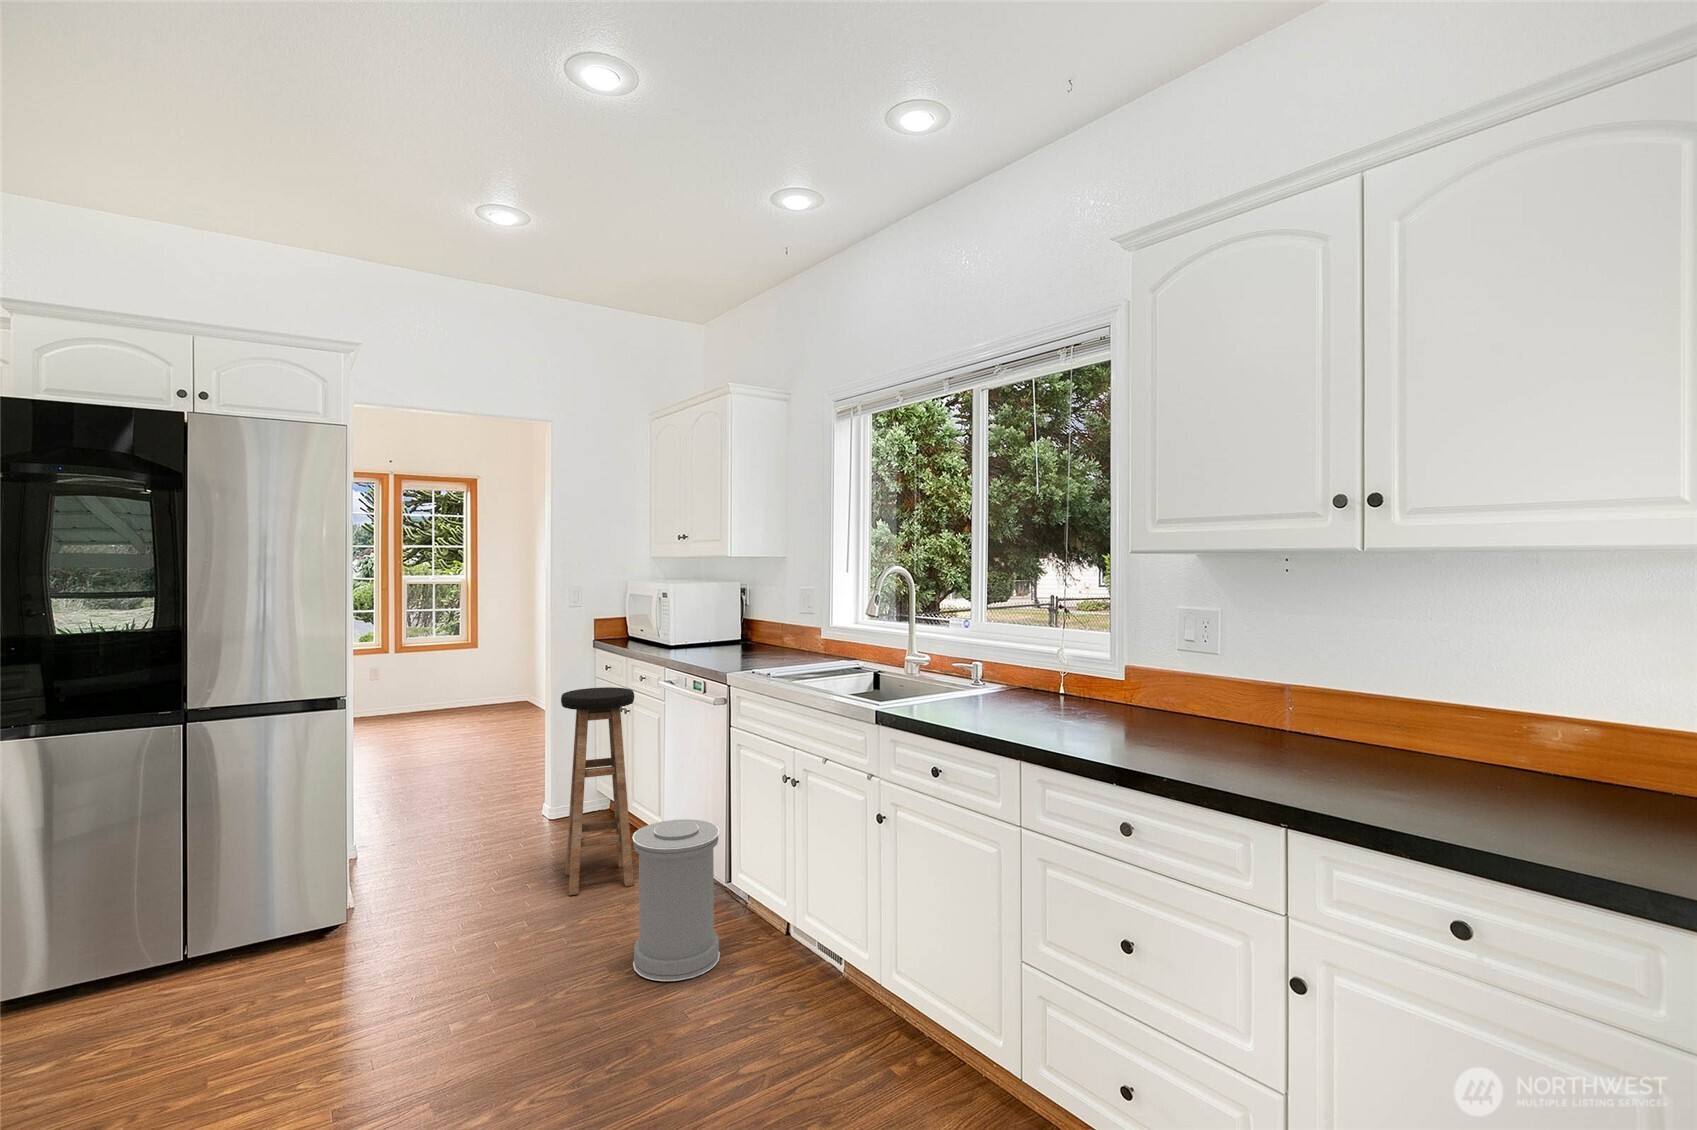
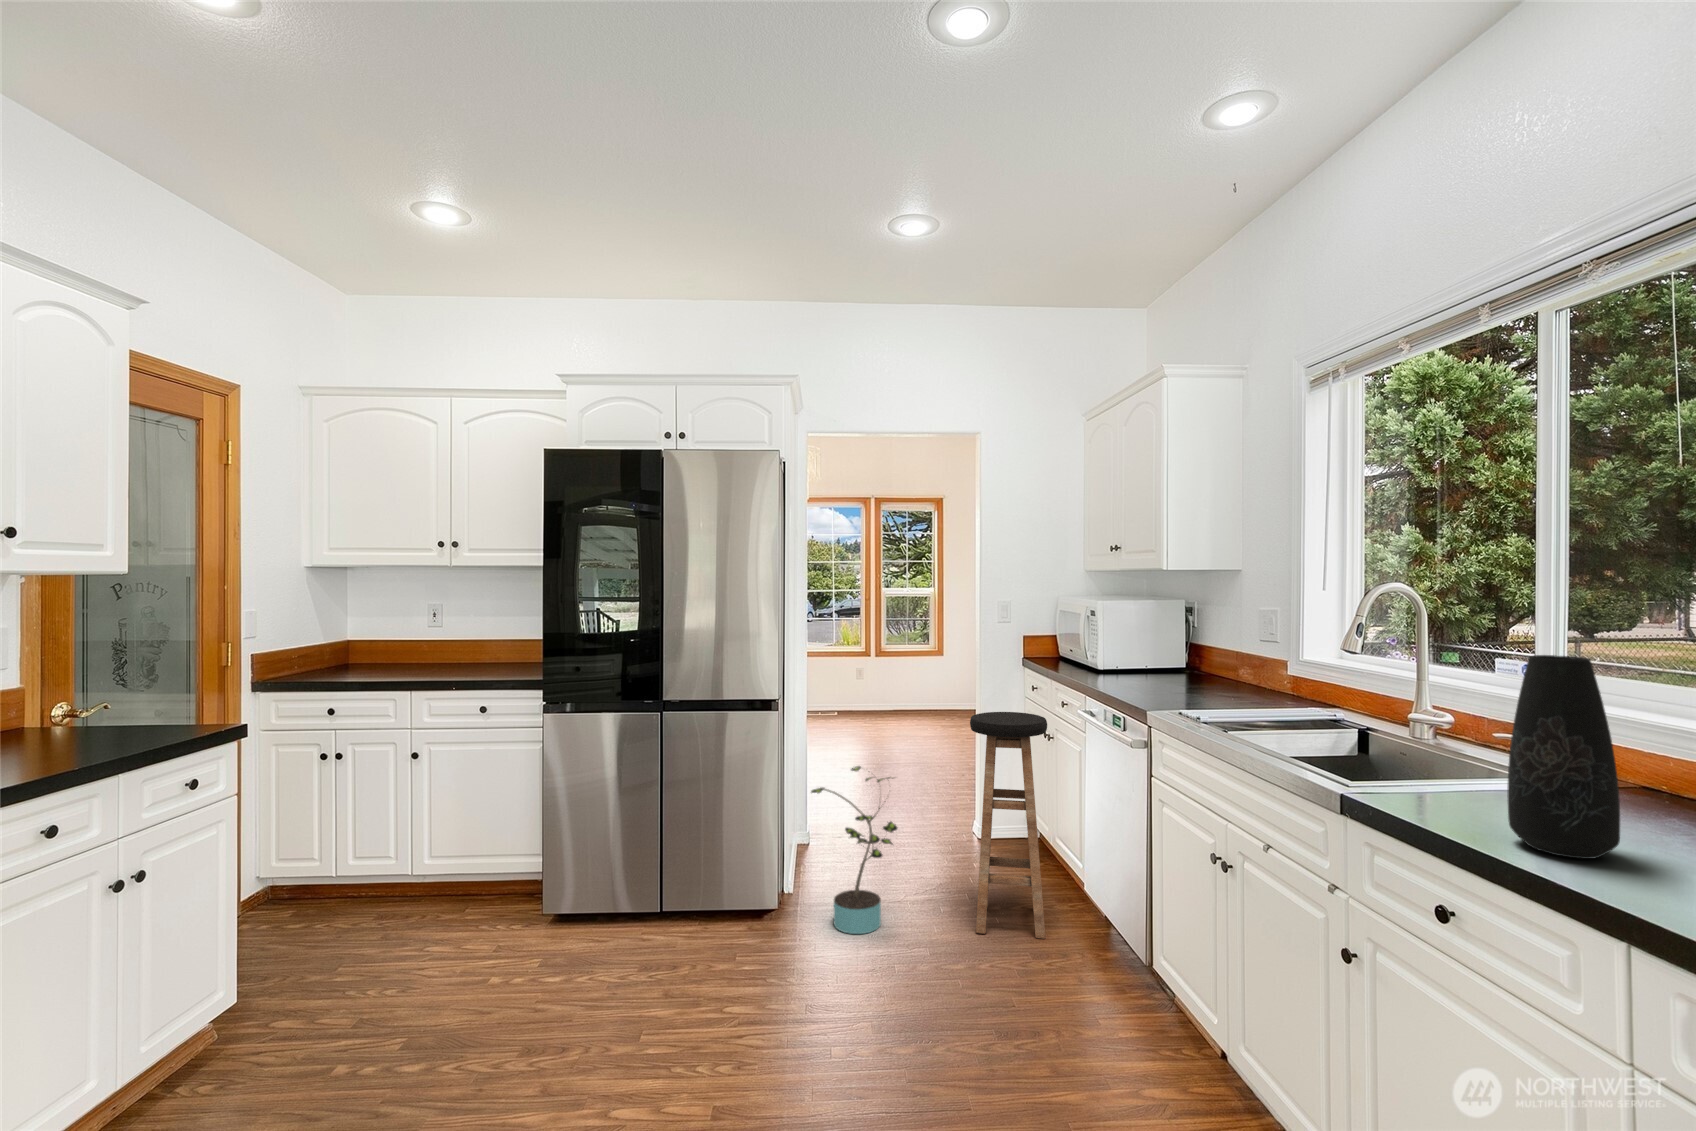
vase: none [969,609,1018,724] -> present [1507,655,1620,859]
potted plant: none [387,756,491,928] -> present [811,766,897,934]
trash can: present [632,819,720,981] -> none [1021,879,1128,1083]

